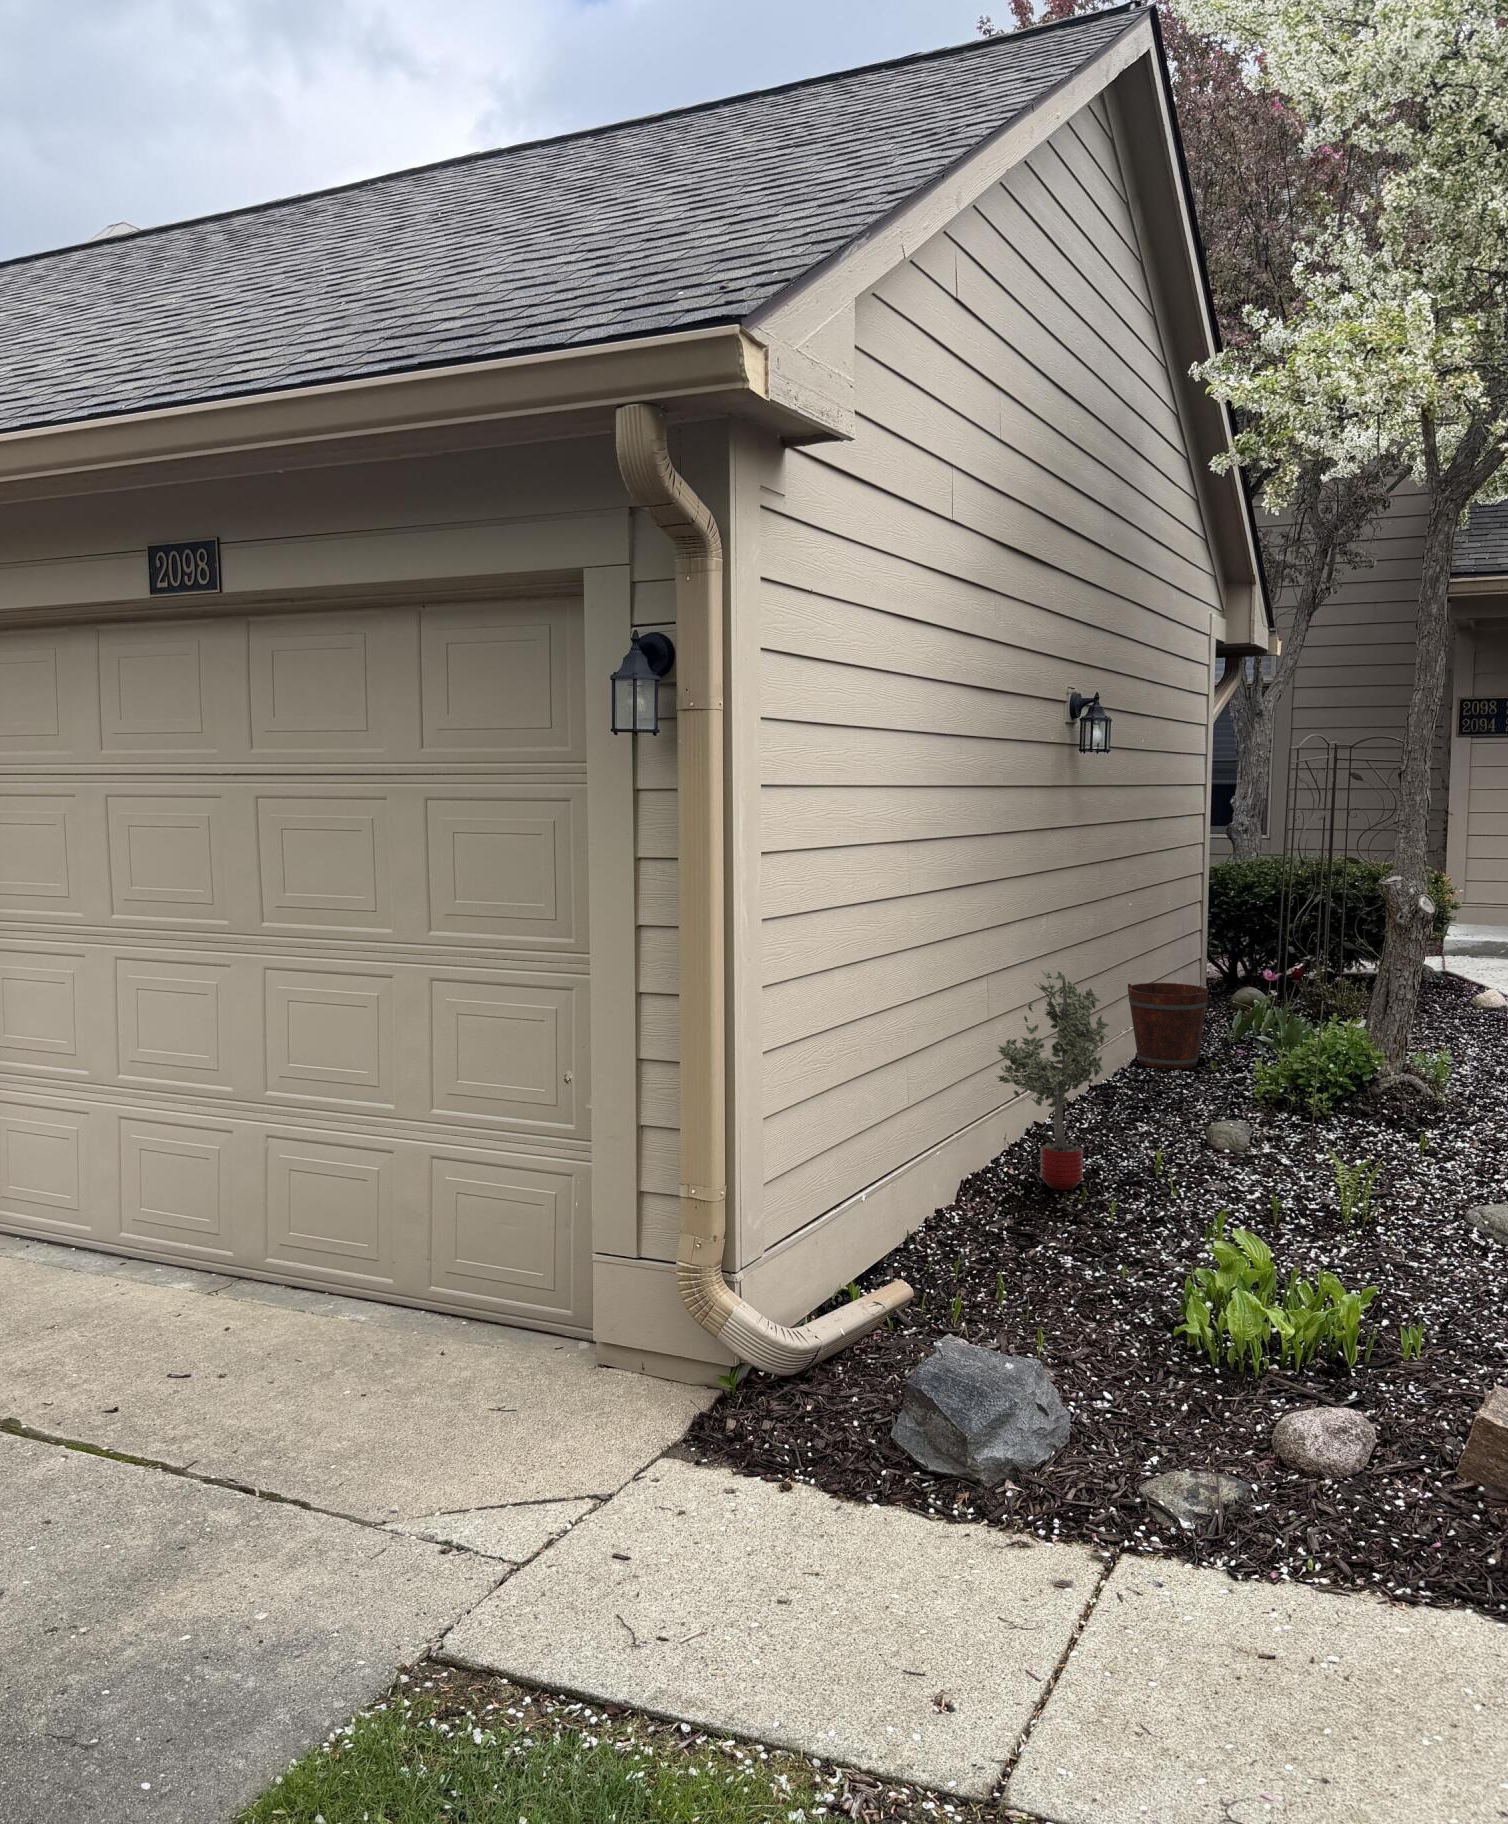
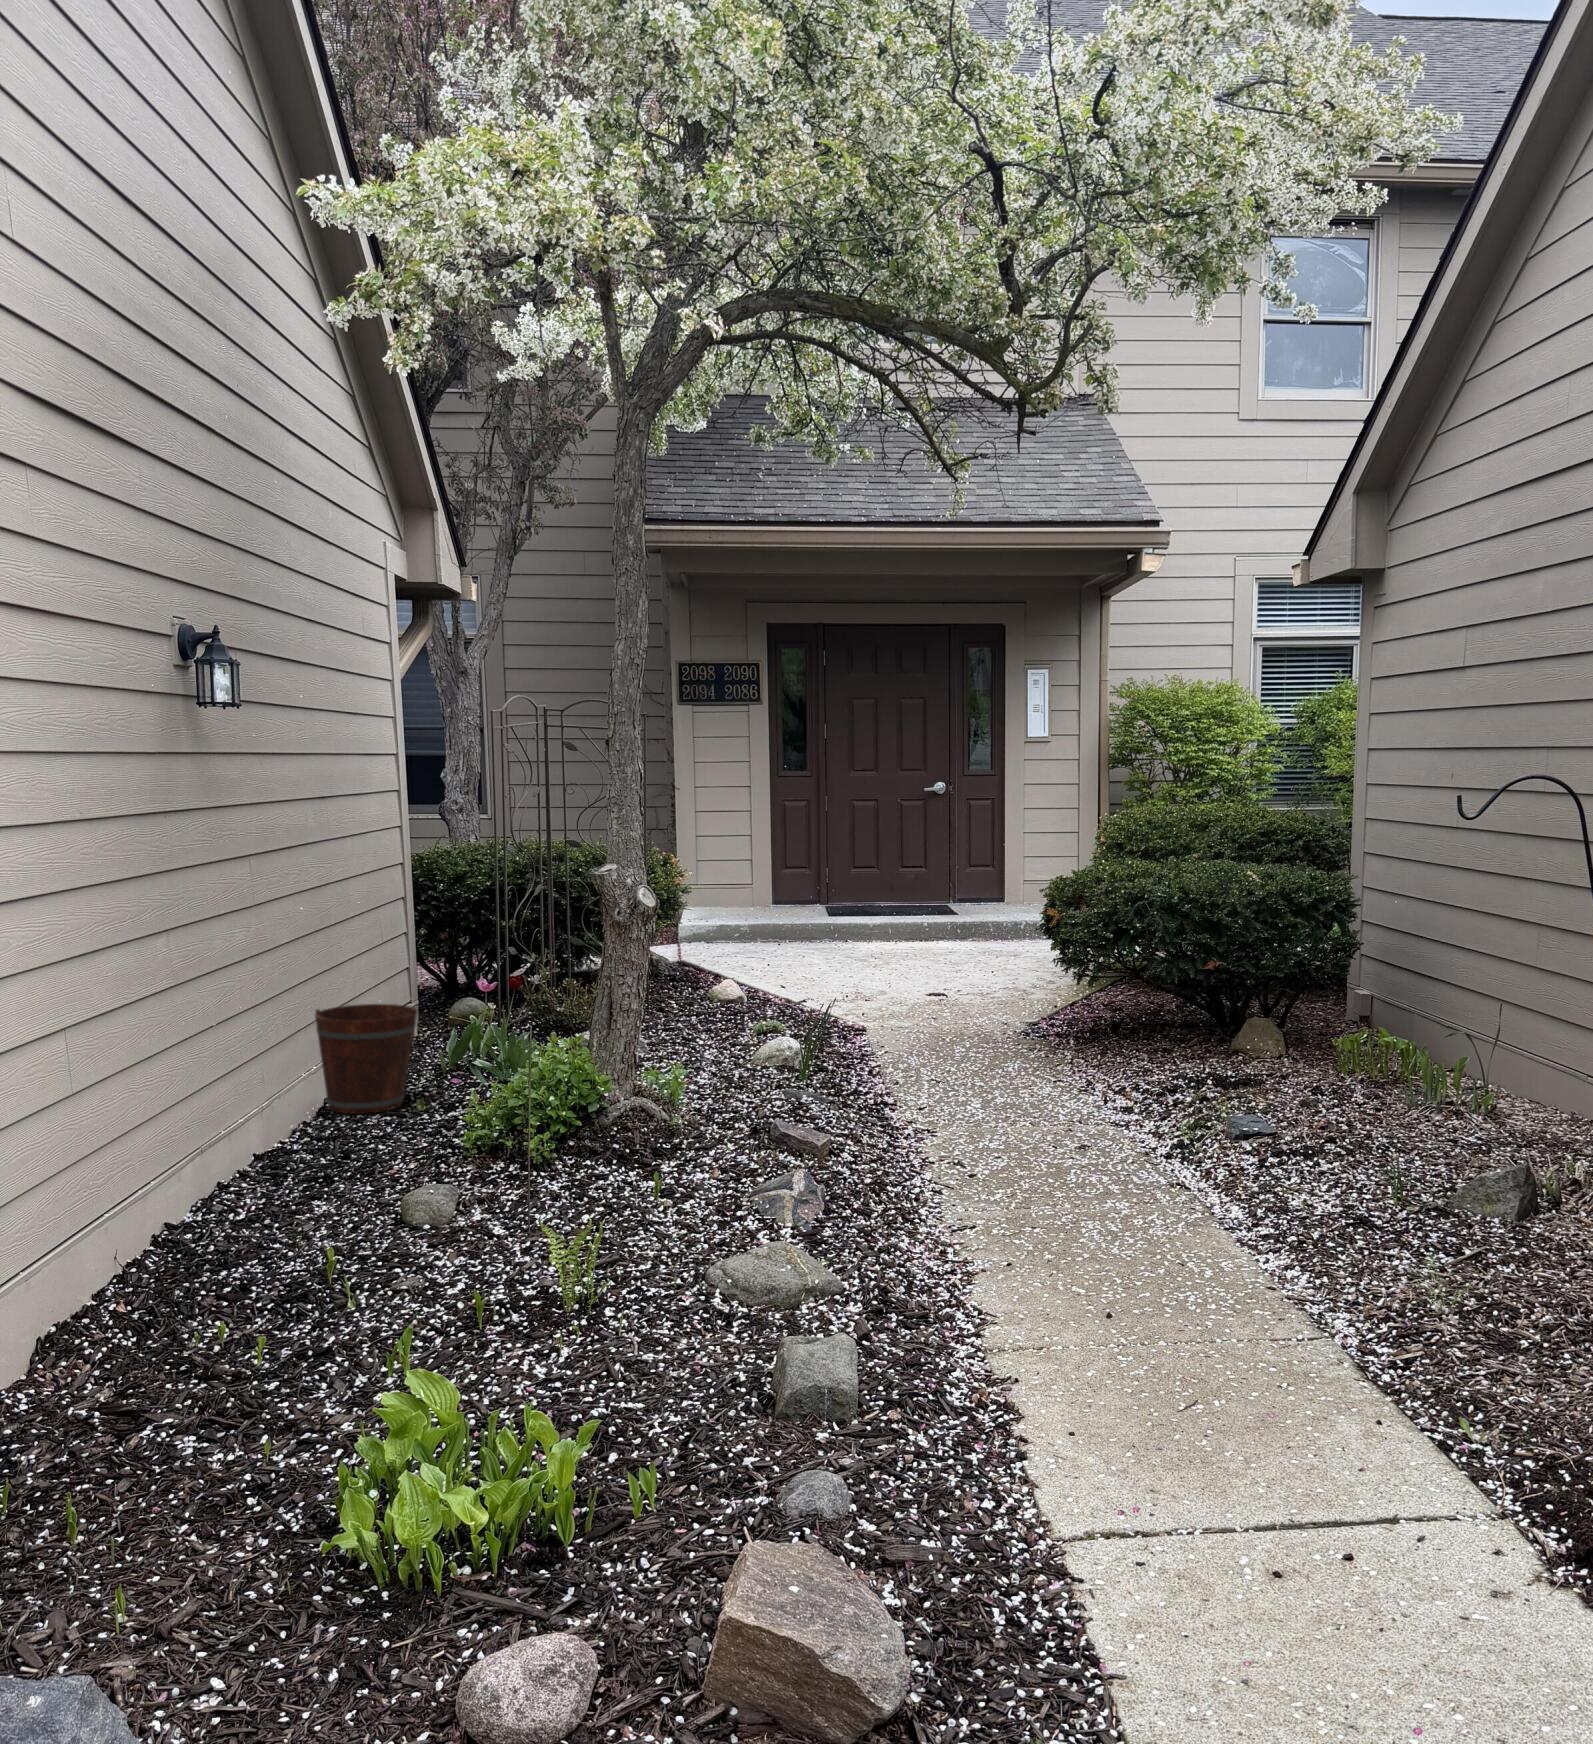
potted tree: present [996,972,1109,1190] -> none [92,1011,271,1322]

